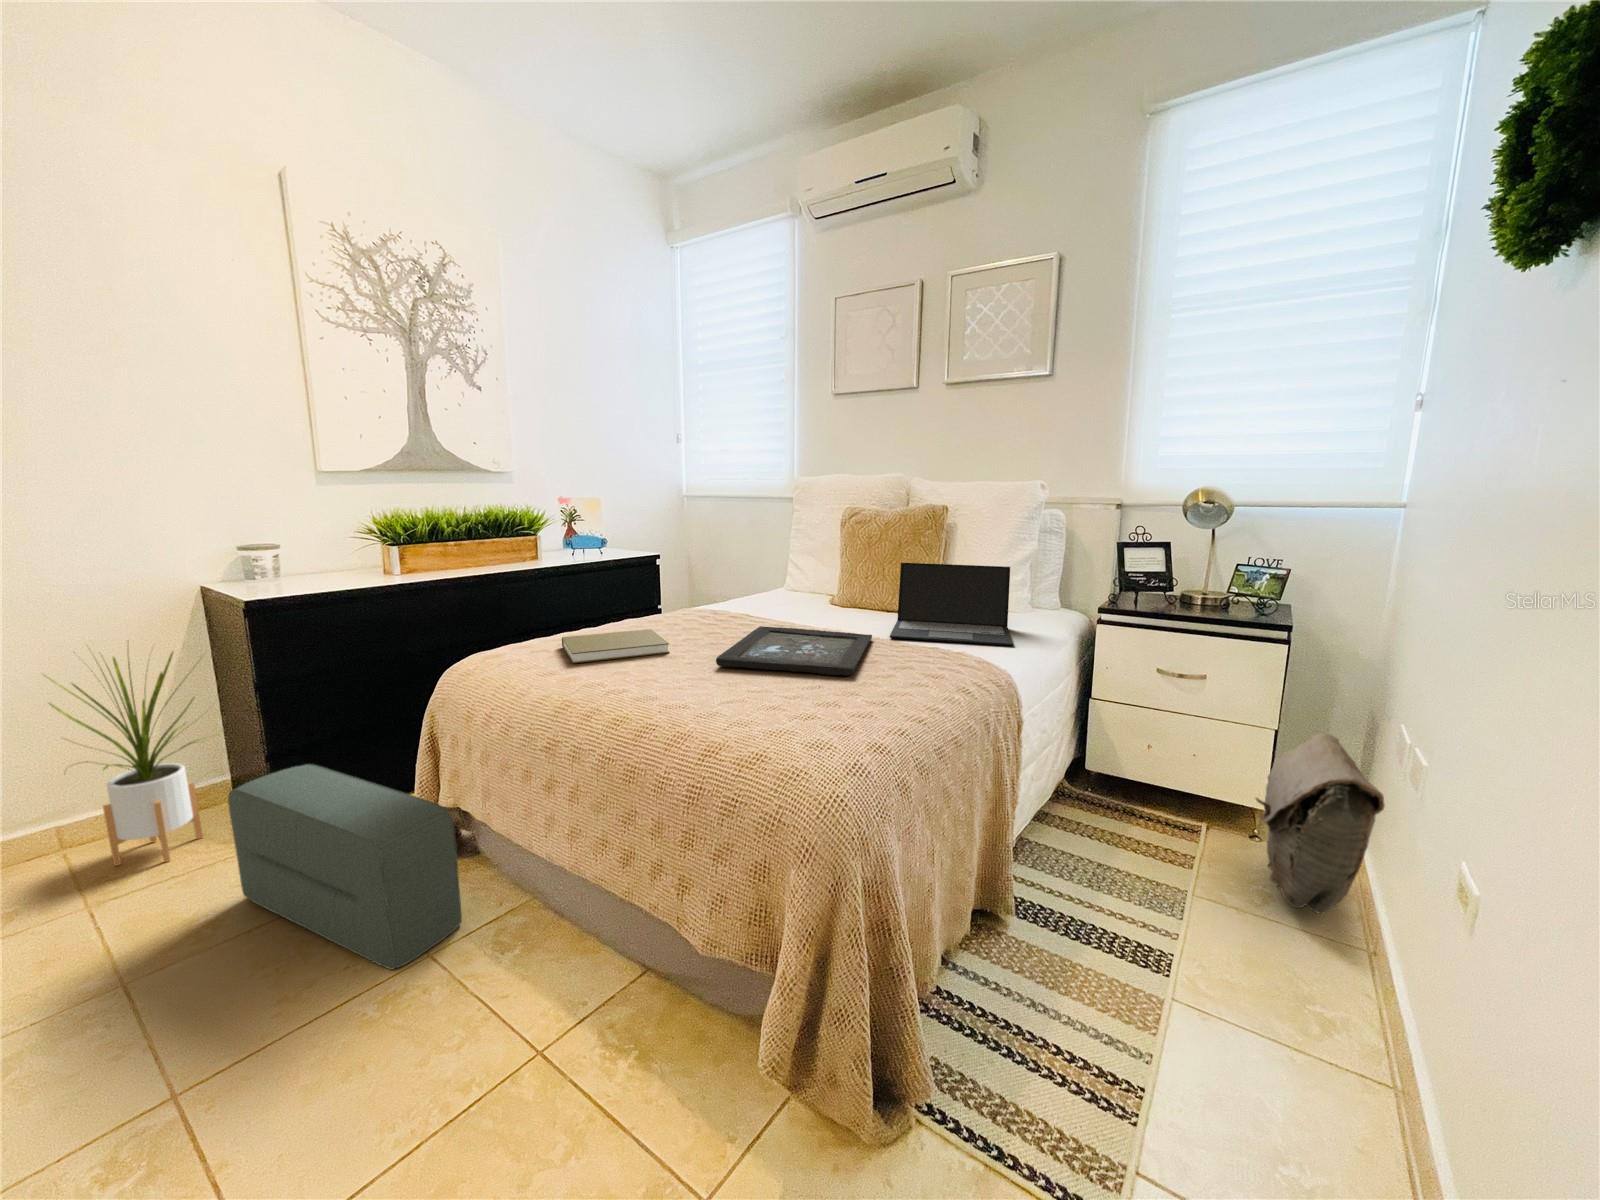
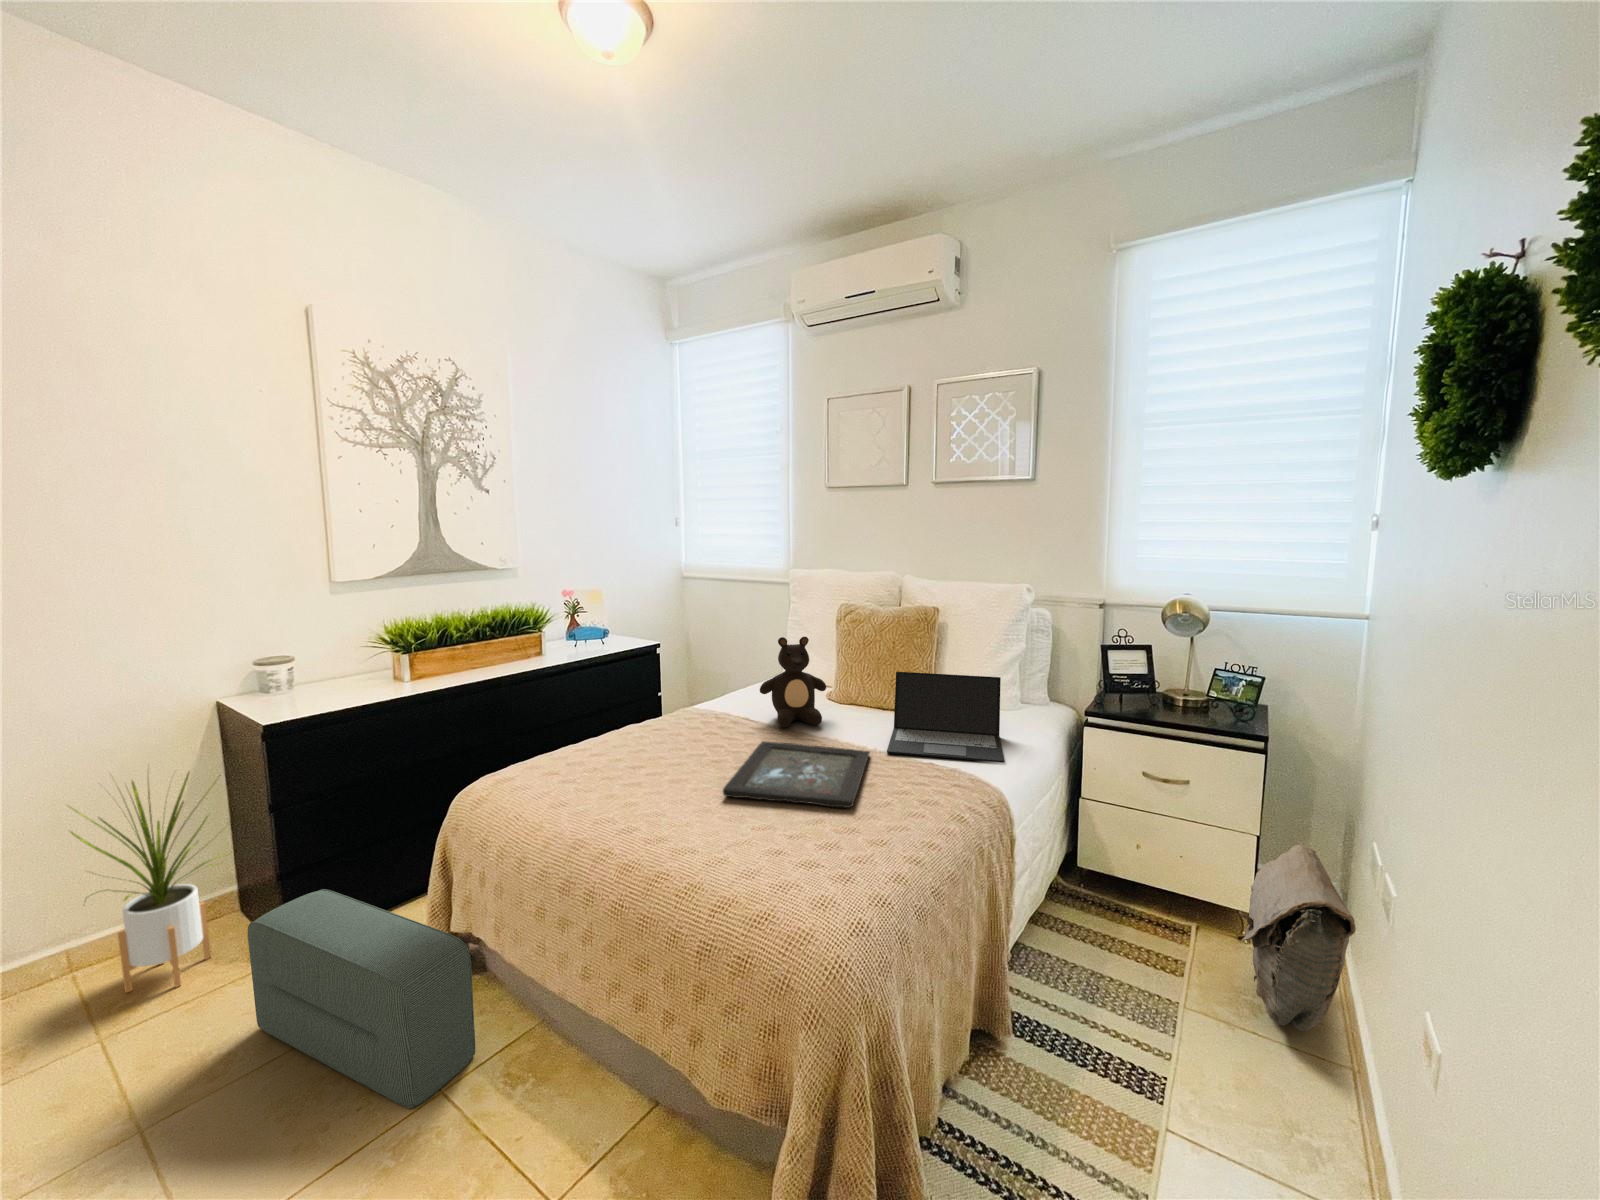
teddy bear: none [759,529,828,619] -> present [760,637,826,727]
book: present [562,629,669,663] -> none [573,748,677,794]

